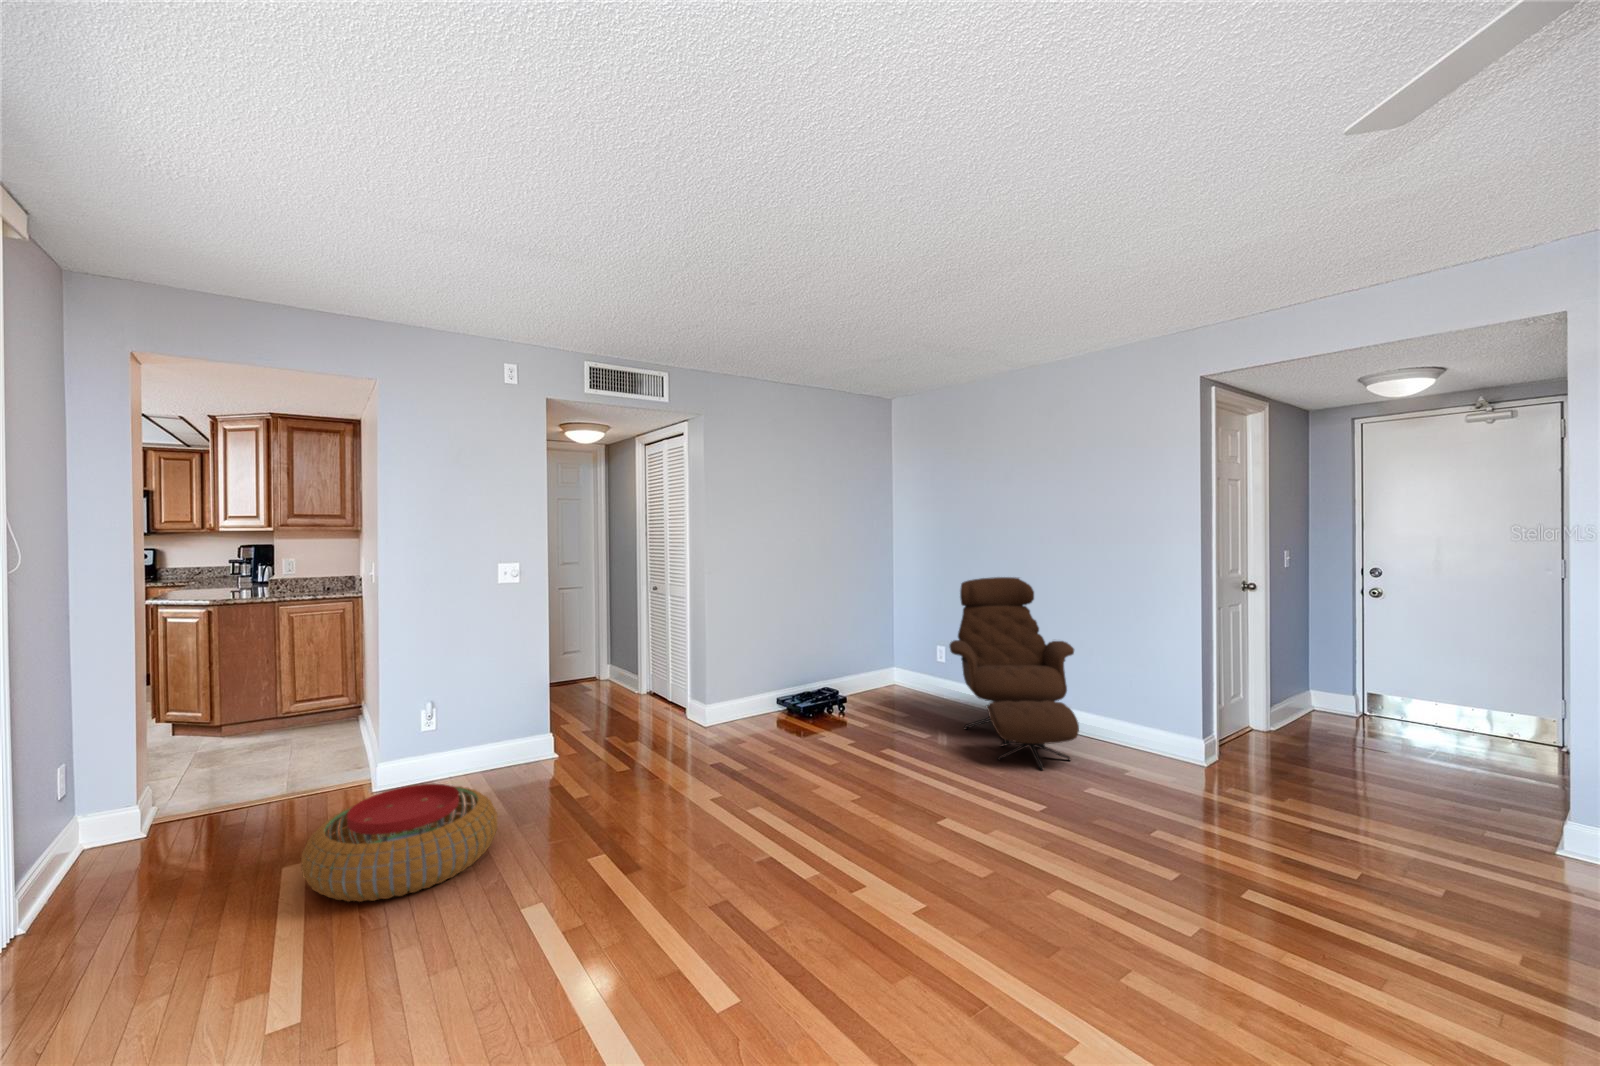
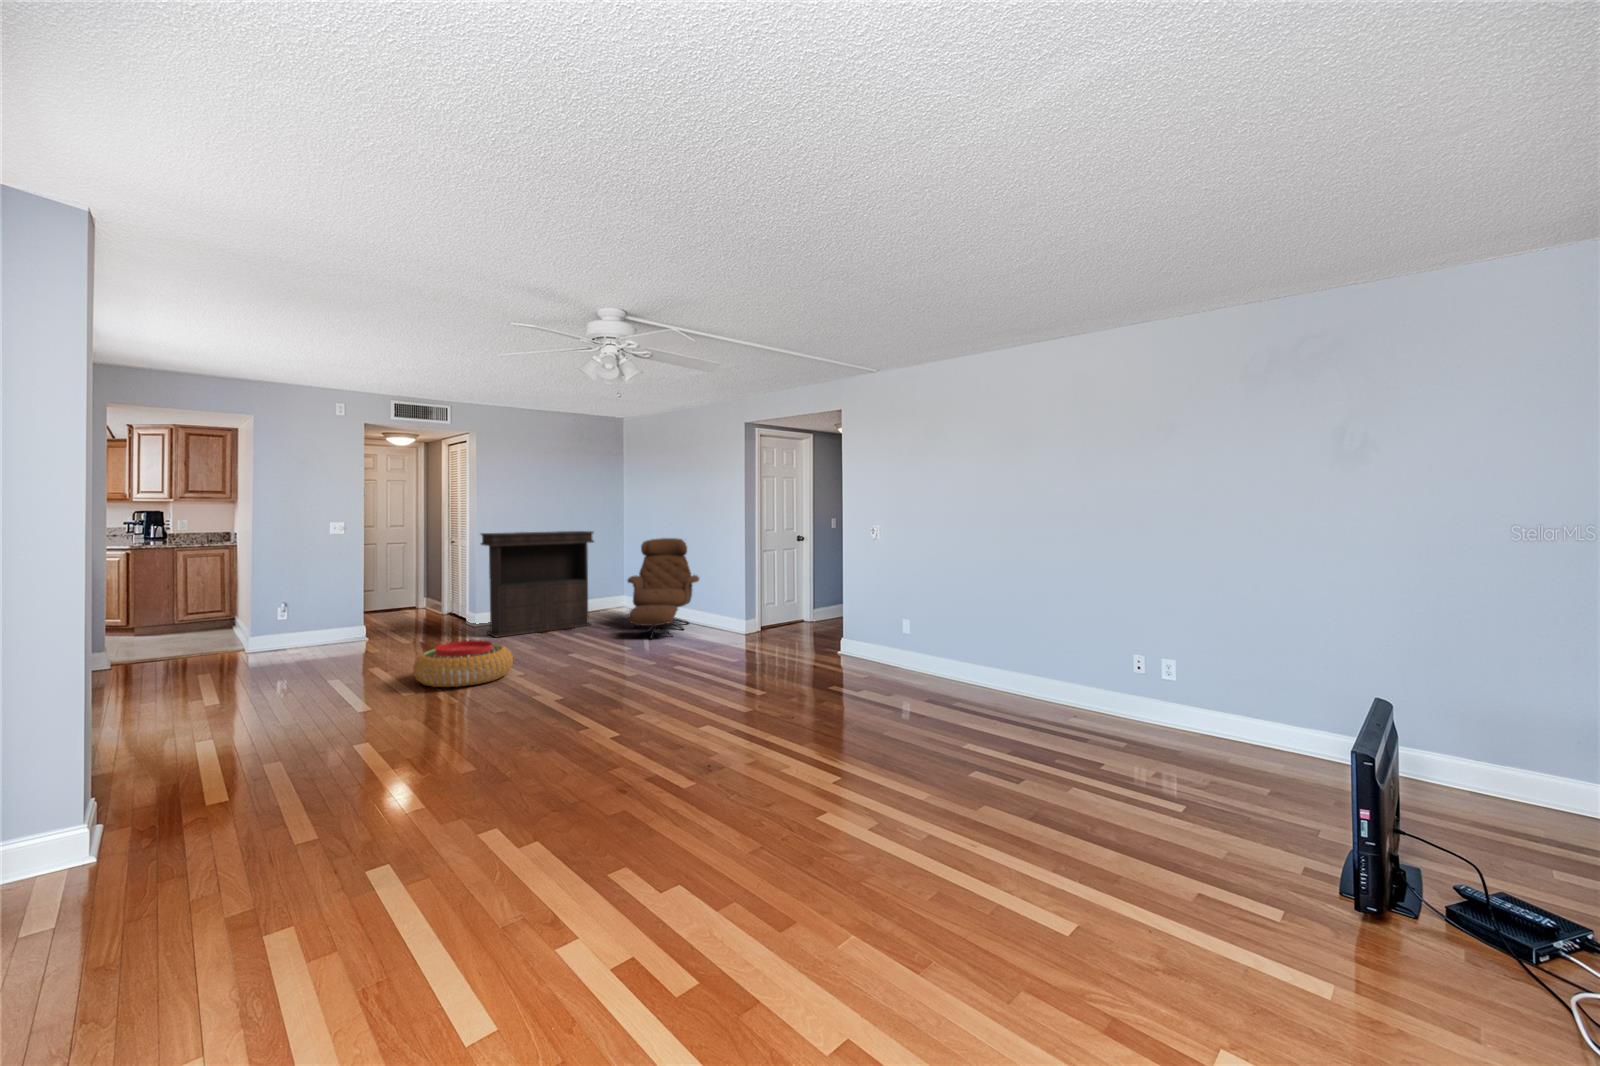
console table: none [725,567,890,756] -> present [481,531,594,637]
pouf: present [301,784,498,902] -> present [413,640,513,687]

